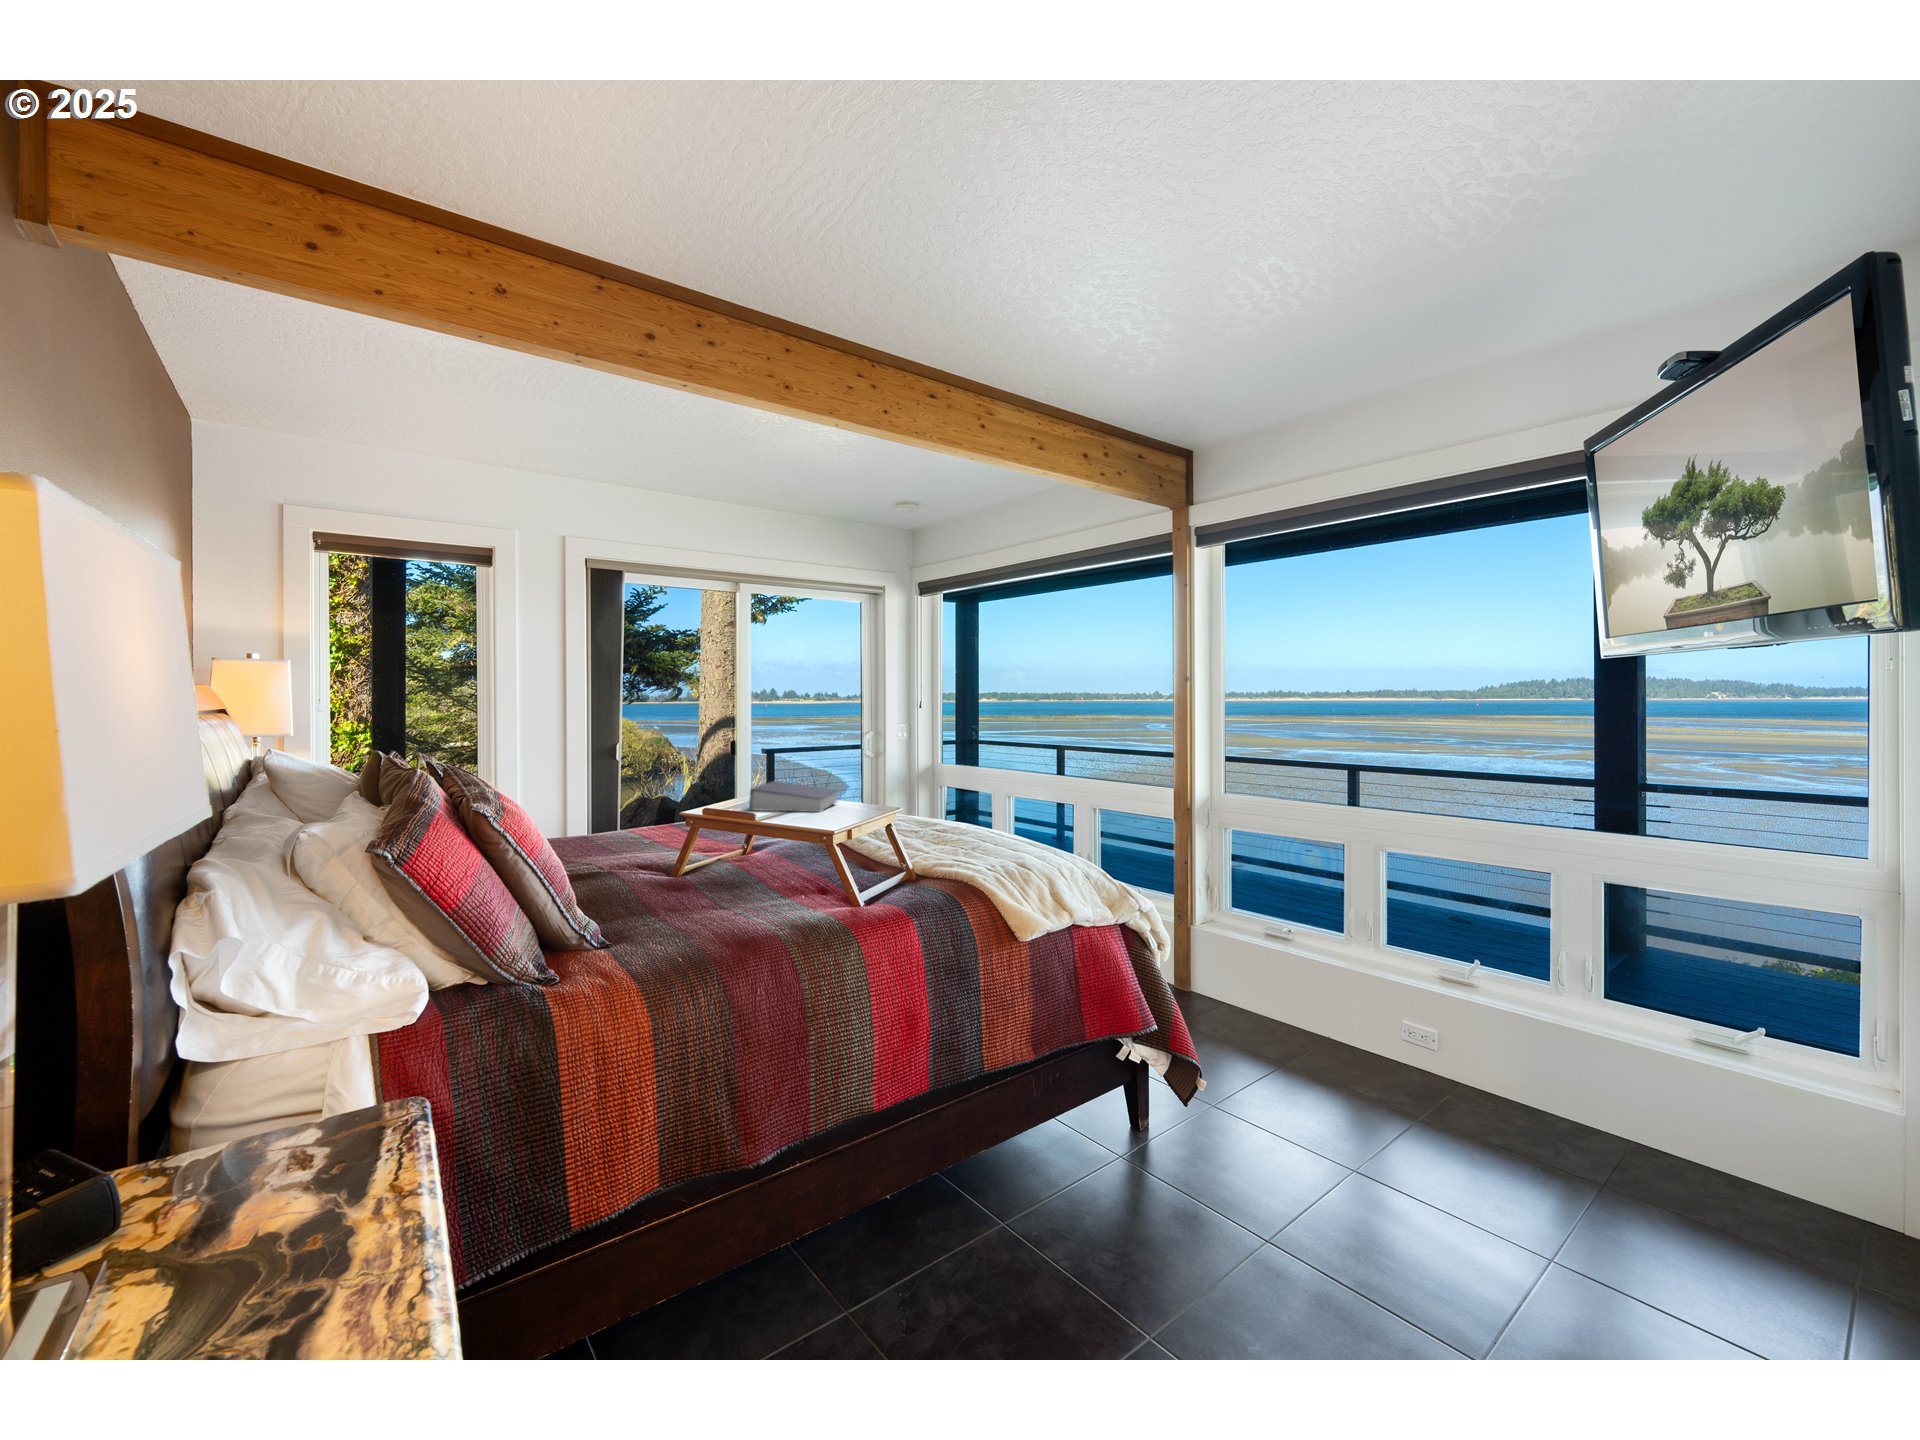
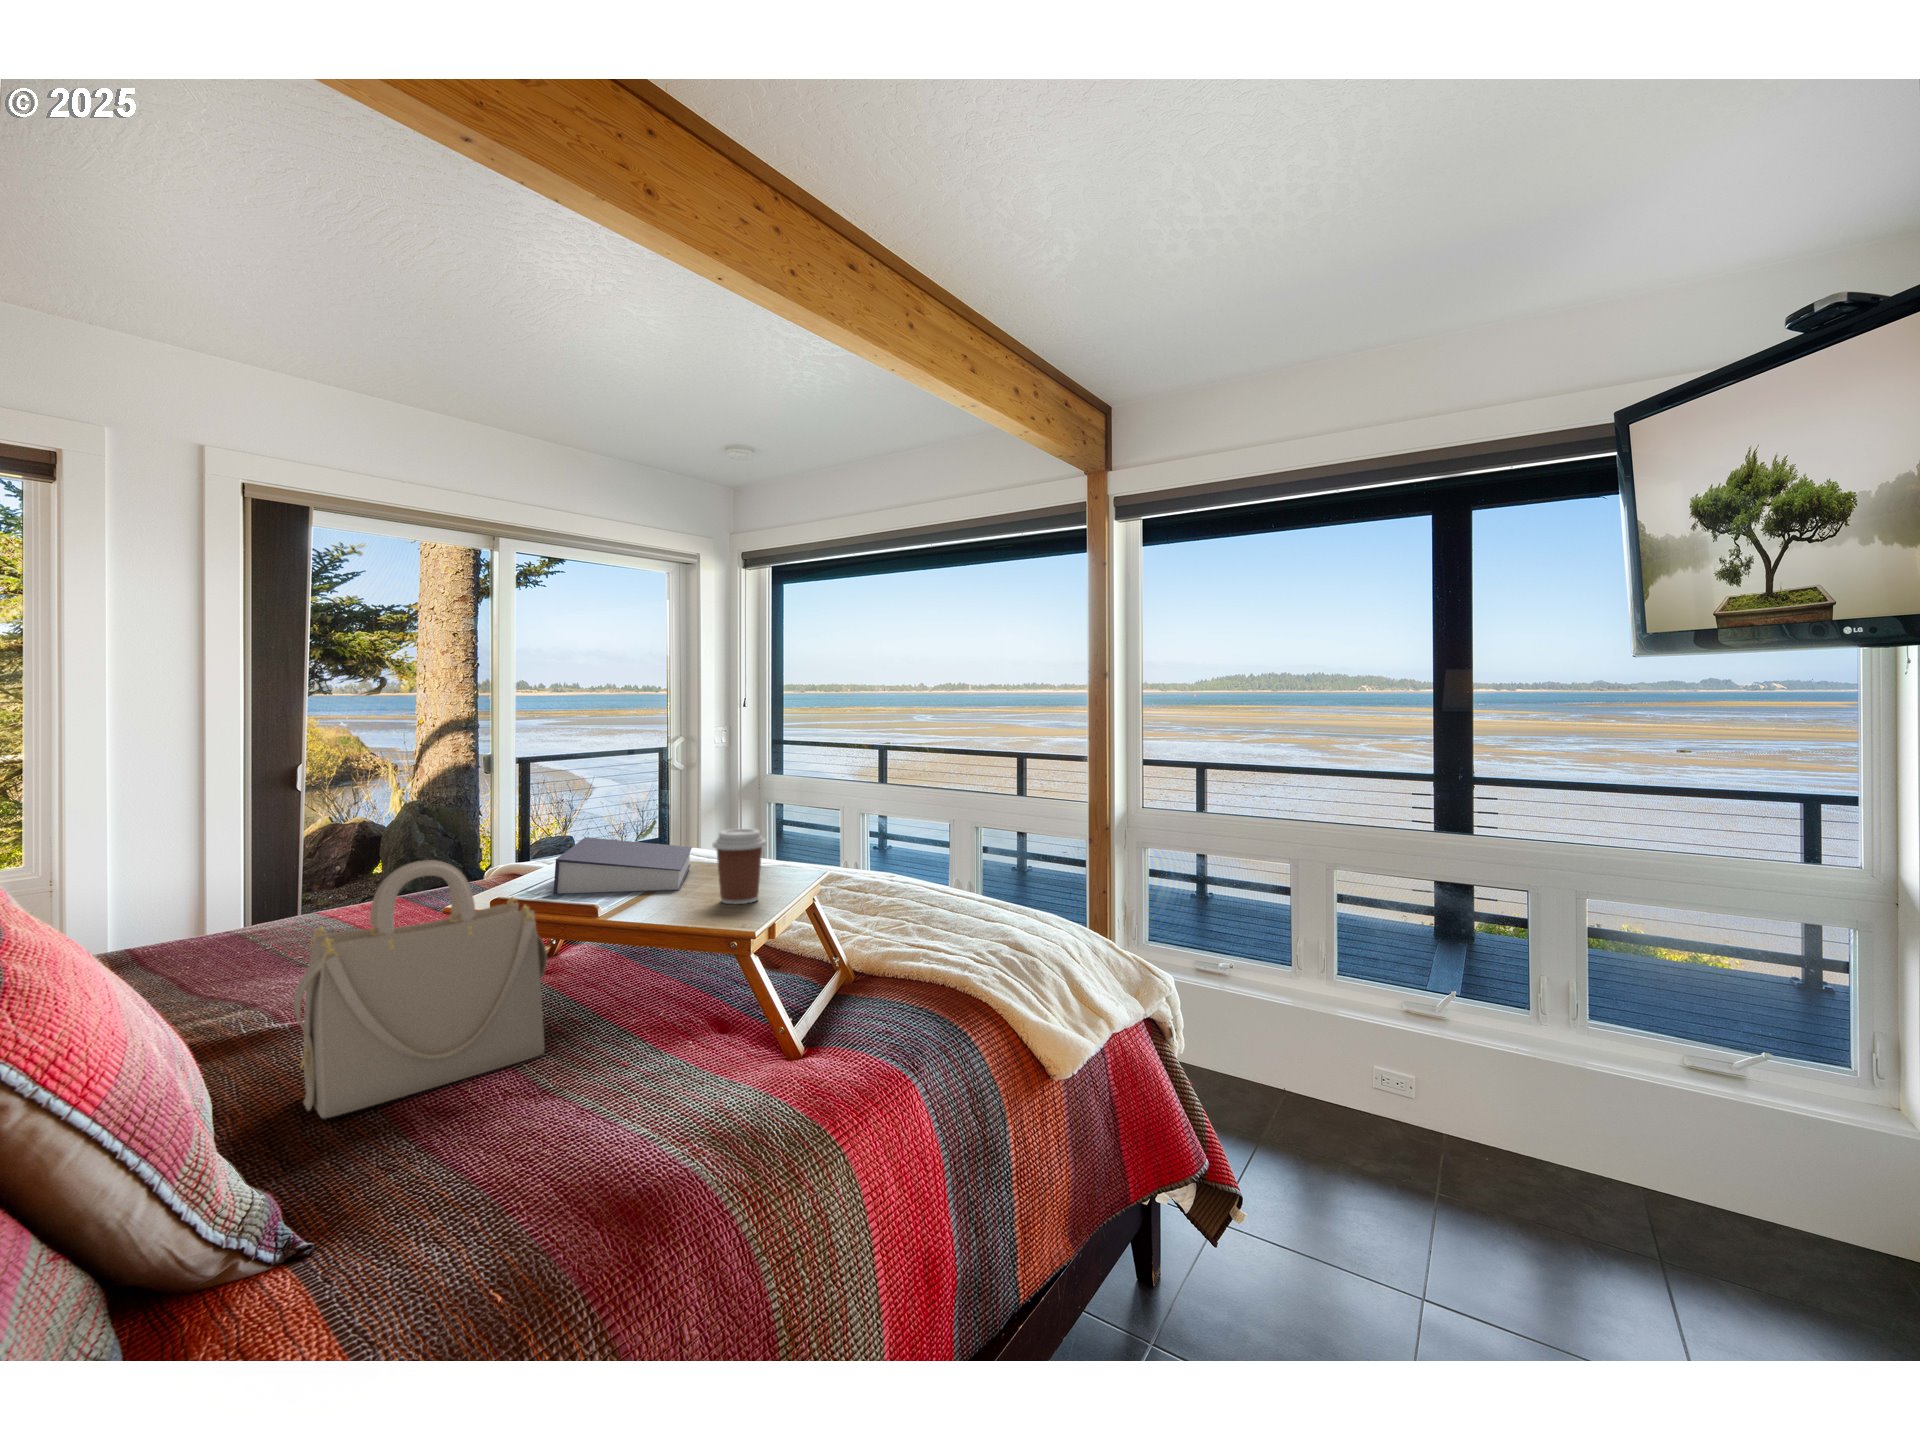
coffee cup: none [834,772,867,818] -> present [713,829,766,904]
handbag: none [611,778,736,906] -> present [294,860,547,1118]

